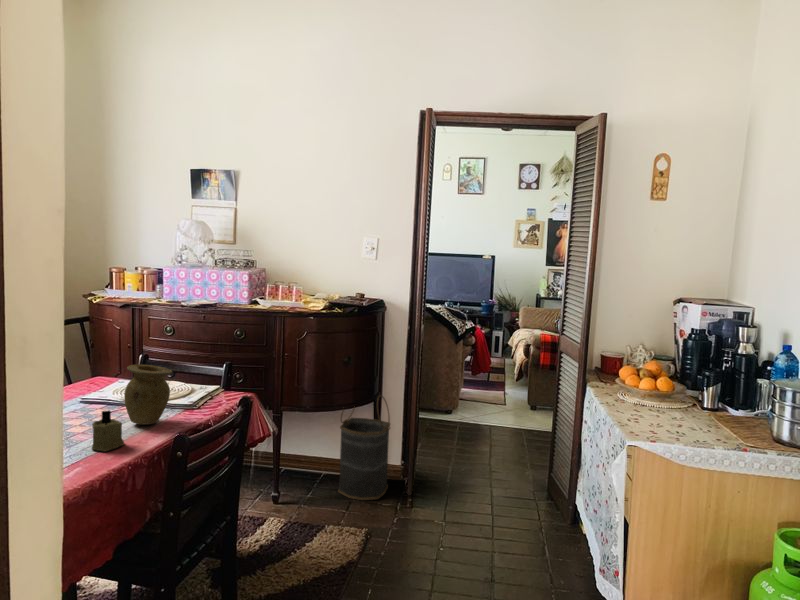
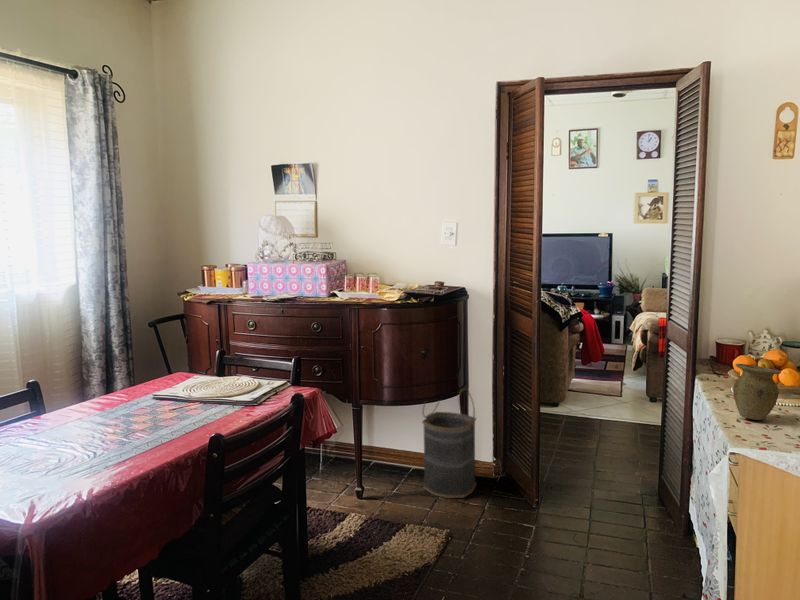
vase: present [124,364,172,425] -> present [733,364,781,420]
candle: present [92,410,124,451] -> none [135,408,168,449]

